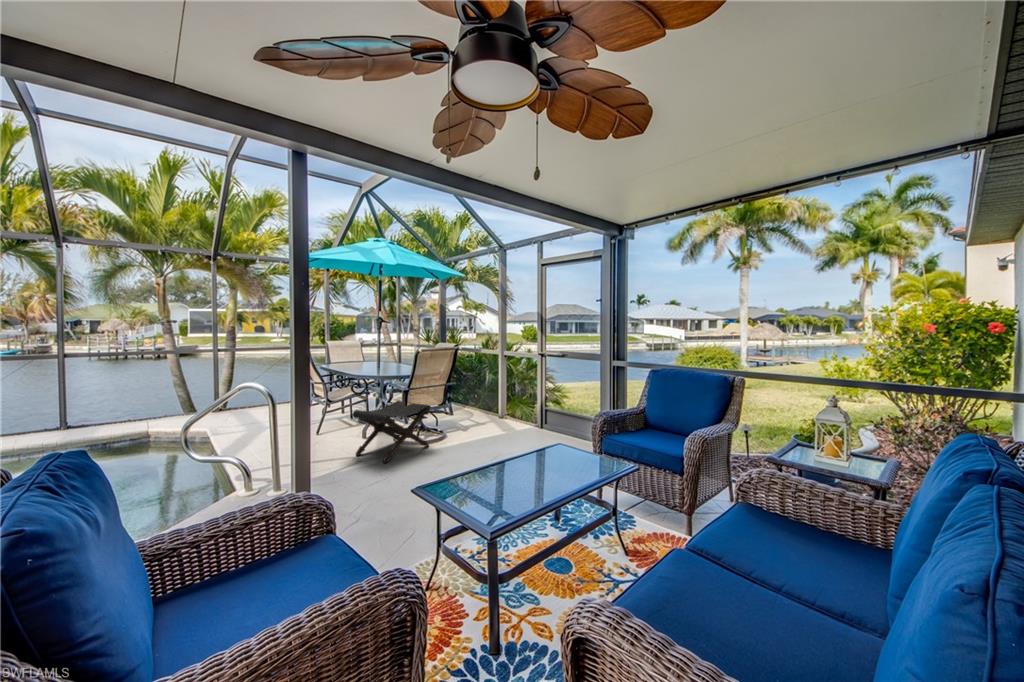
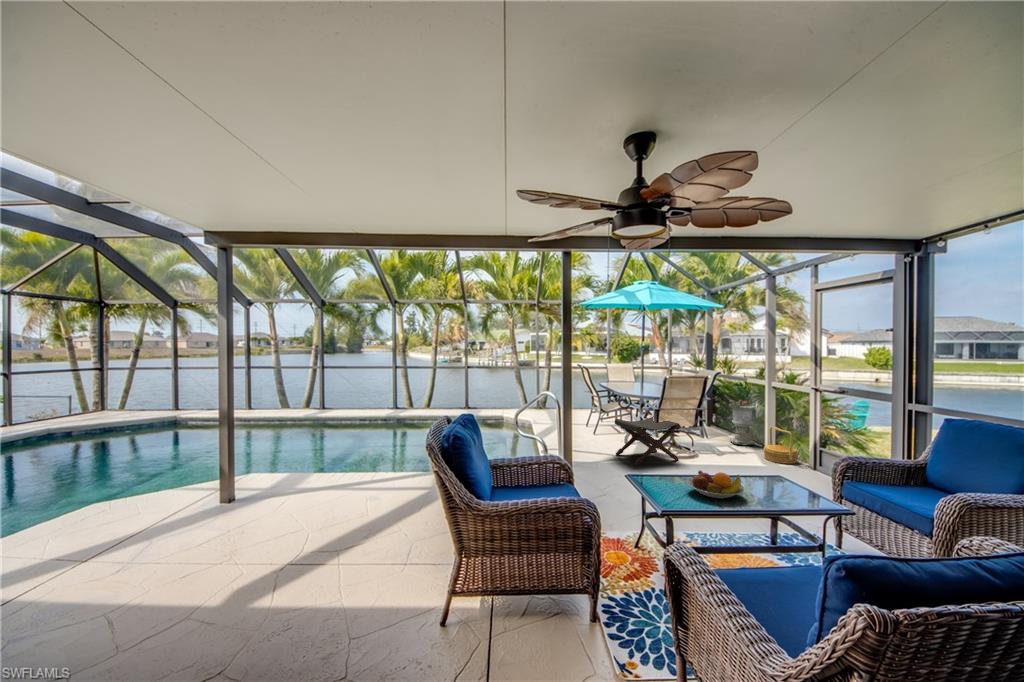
planter: none [466,371,490,417] -> present [729,400,755,445]
woven basket: none [502,394,530,429] -> present [764,426,798,464]
fruit bowl: none [488,460,552,496] -> present [686,471,744,498]

